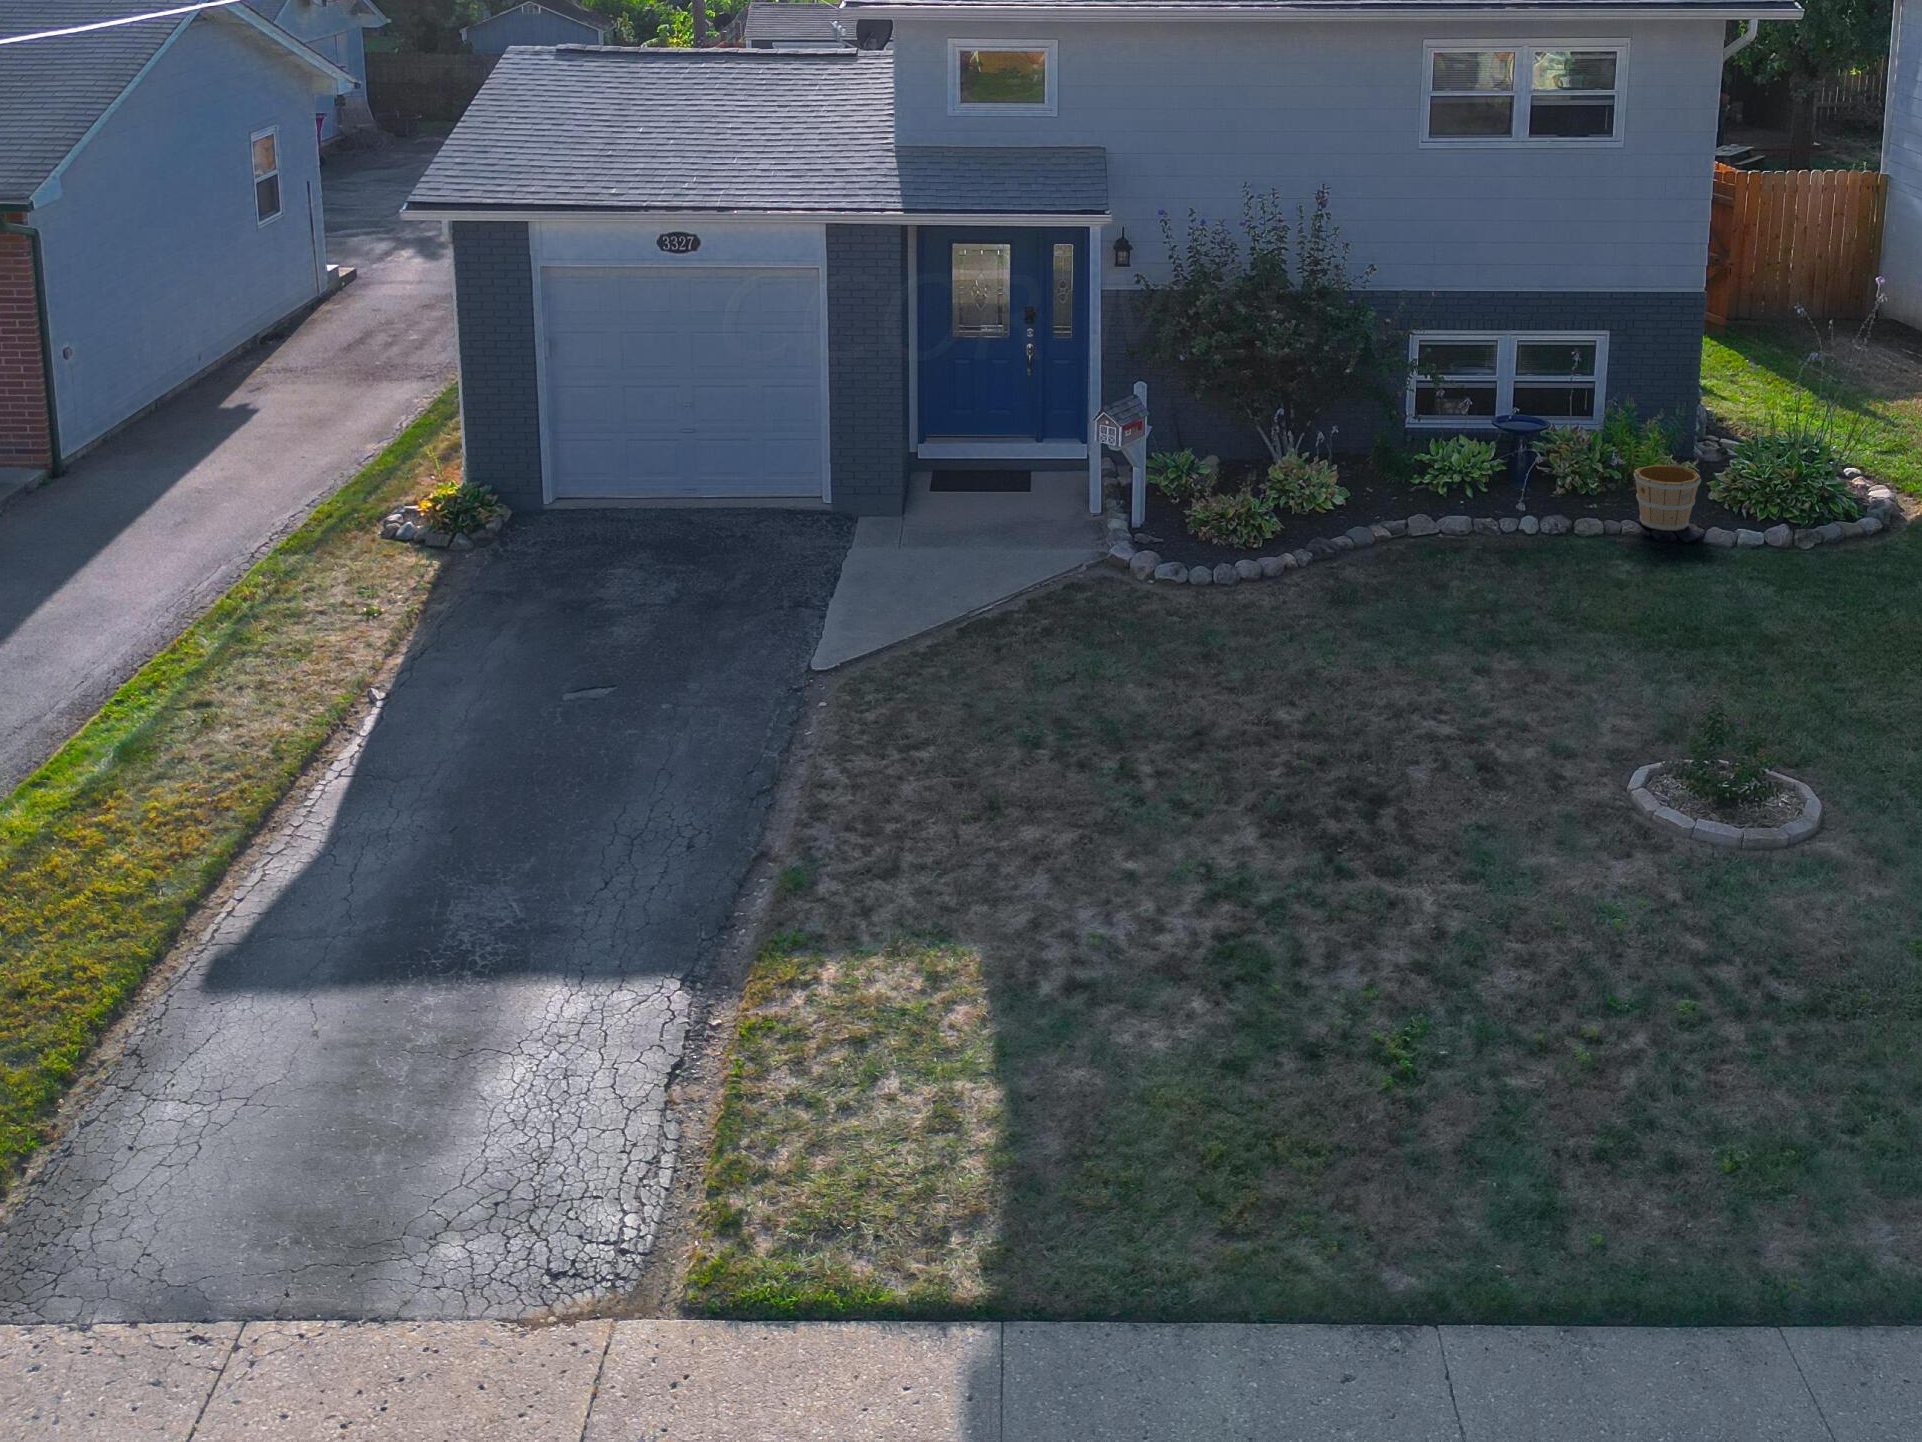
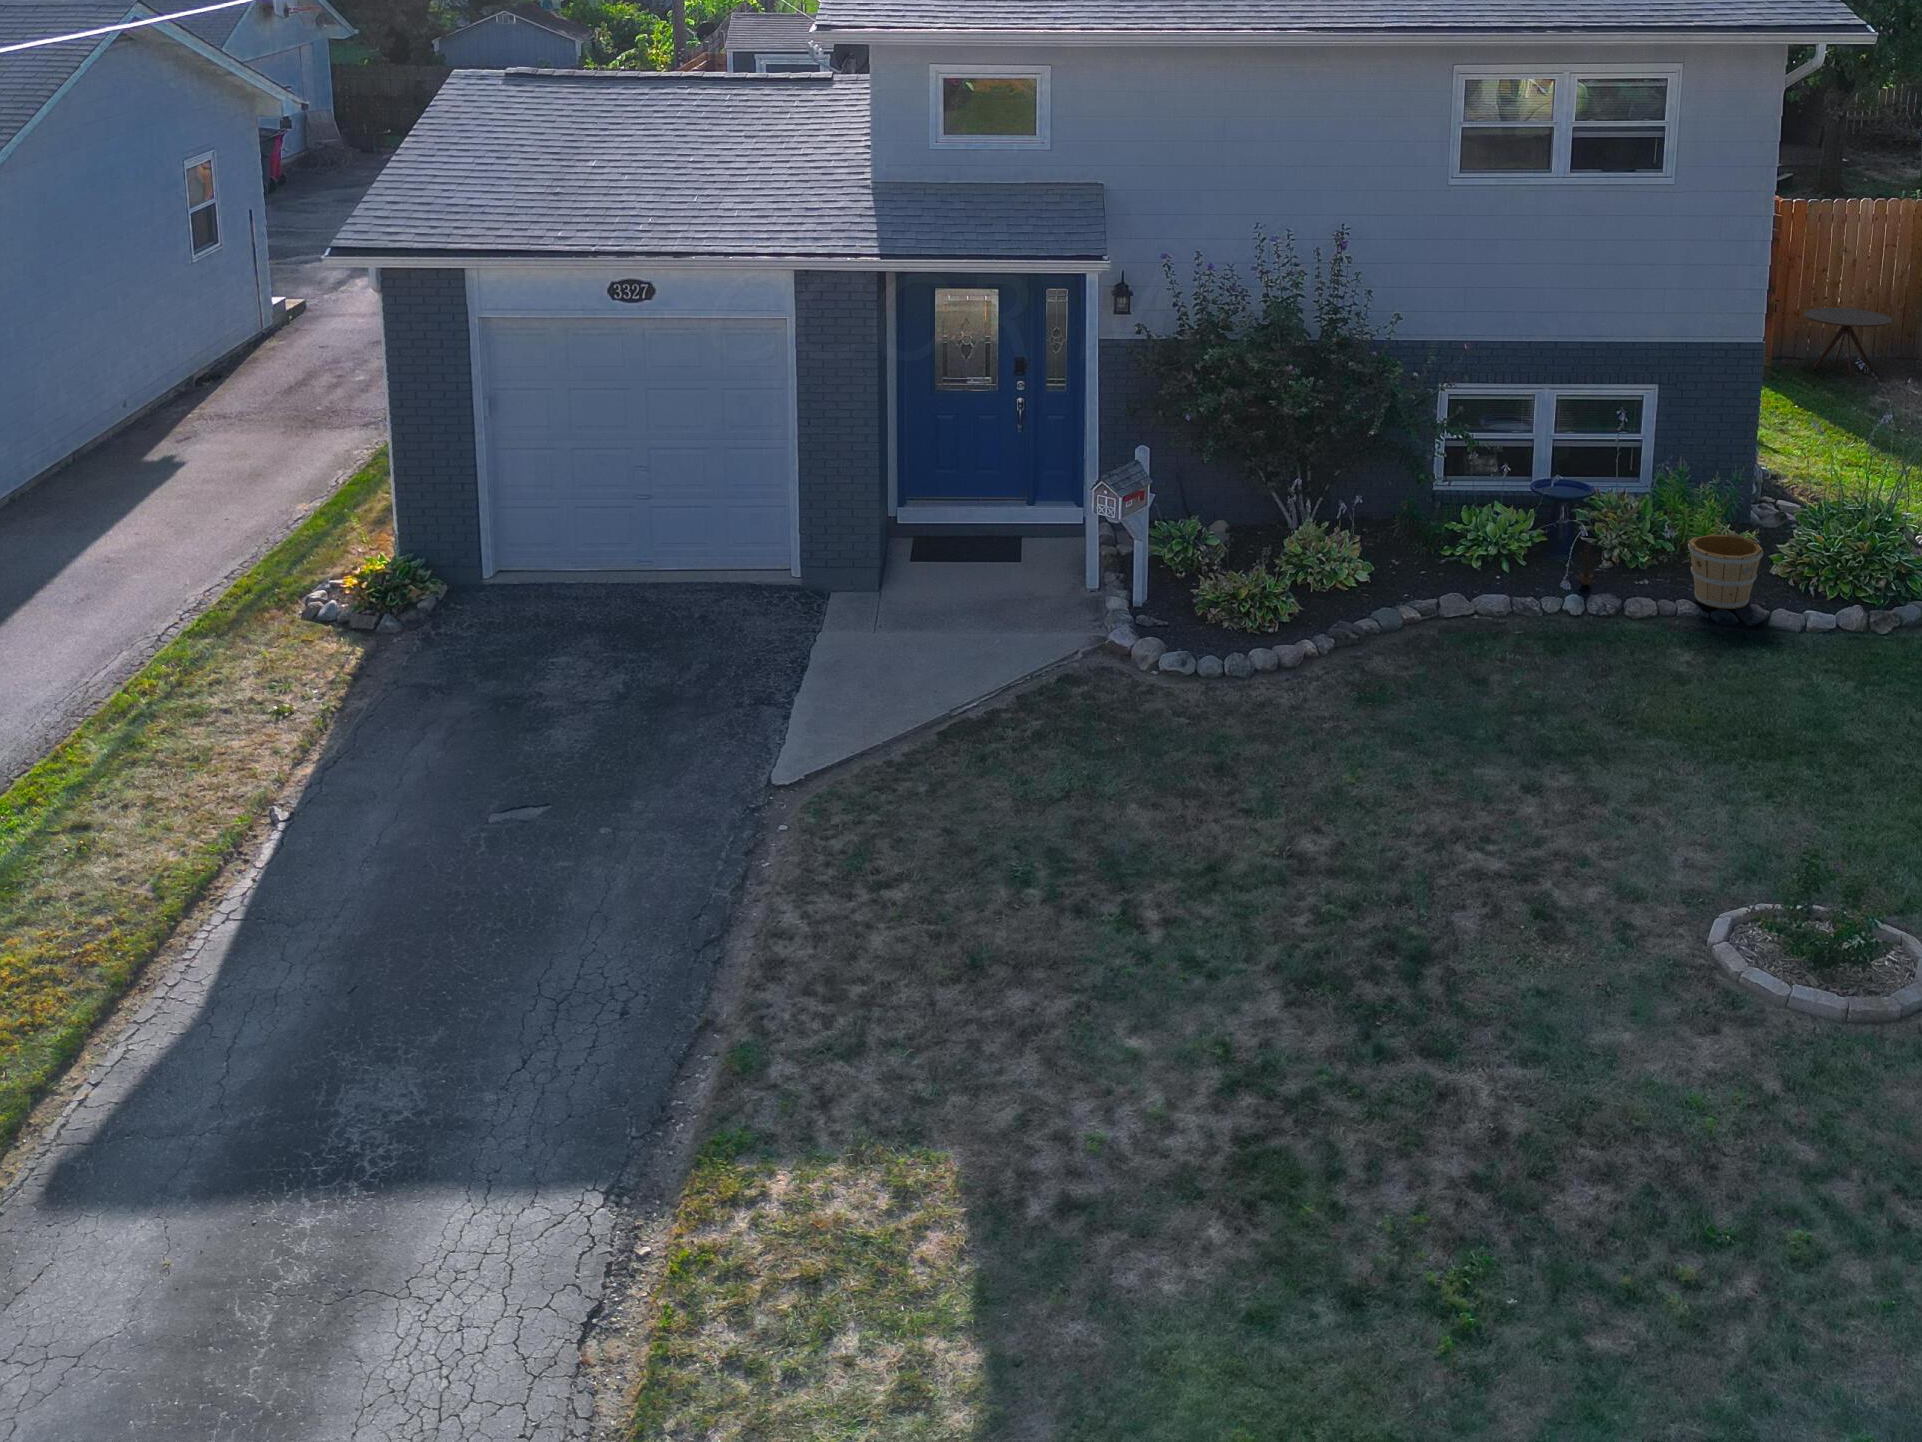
round table: none [1761,271,1843,335] -> present [1804,308,1892,377]
decorative plant: none [1533,472,1554,512] -> present [1576,542,1598,585]

